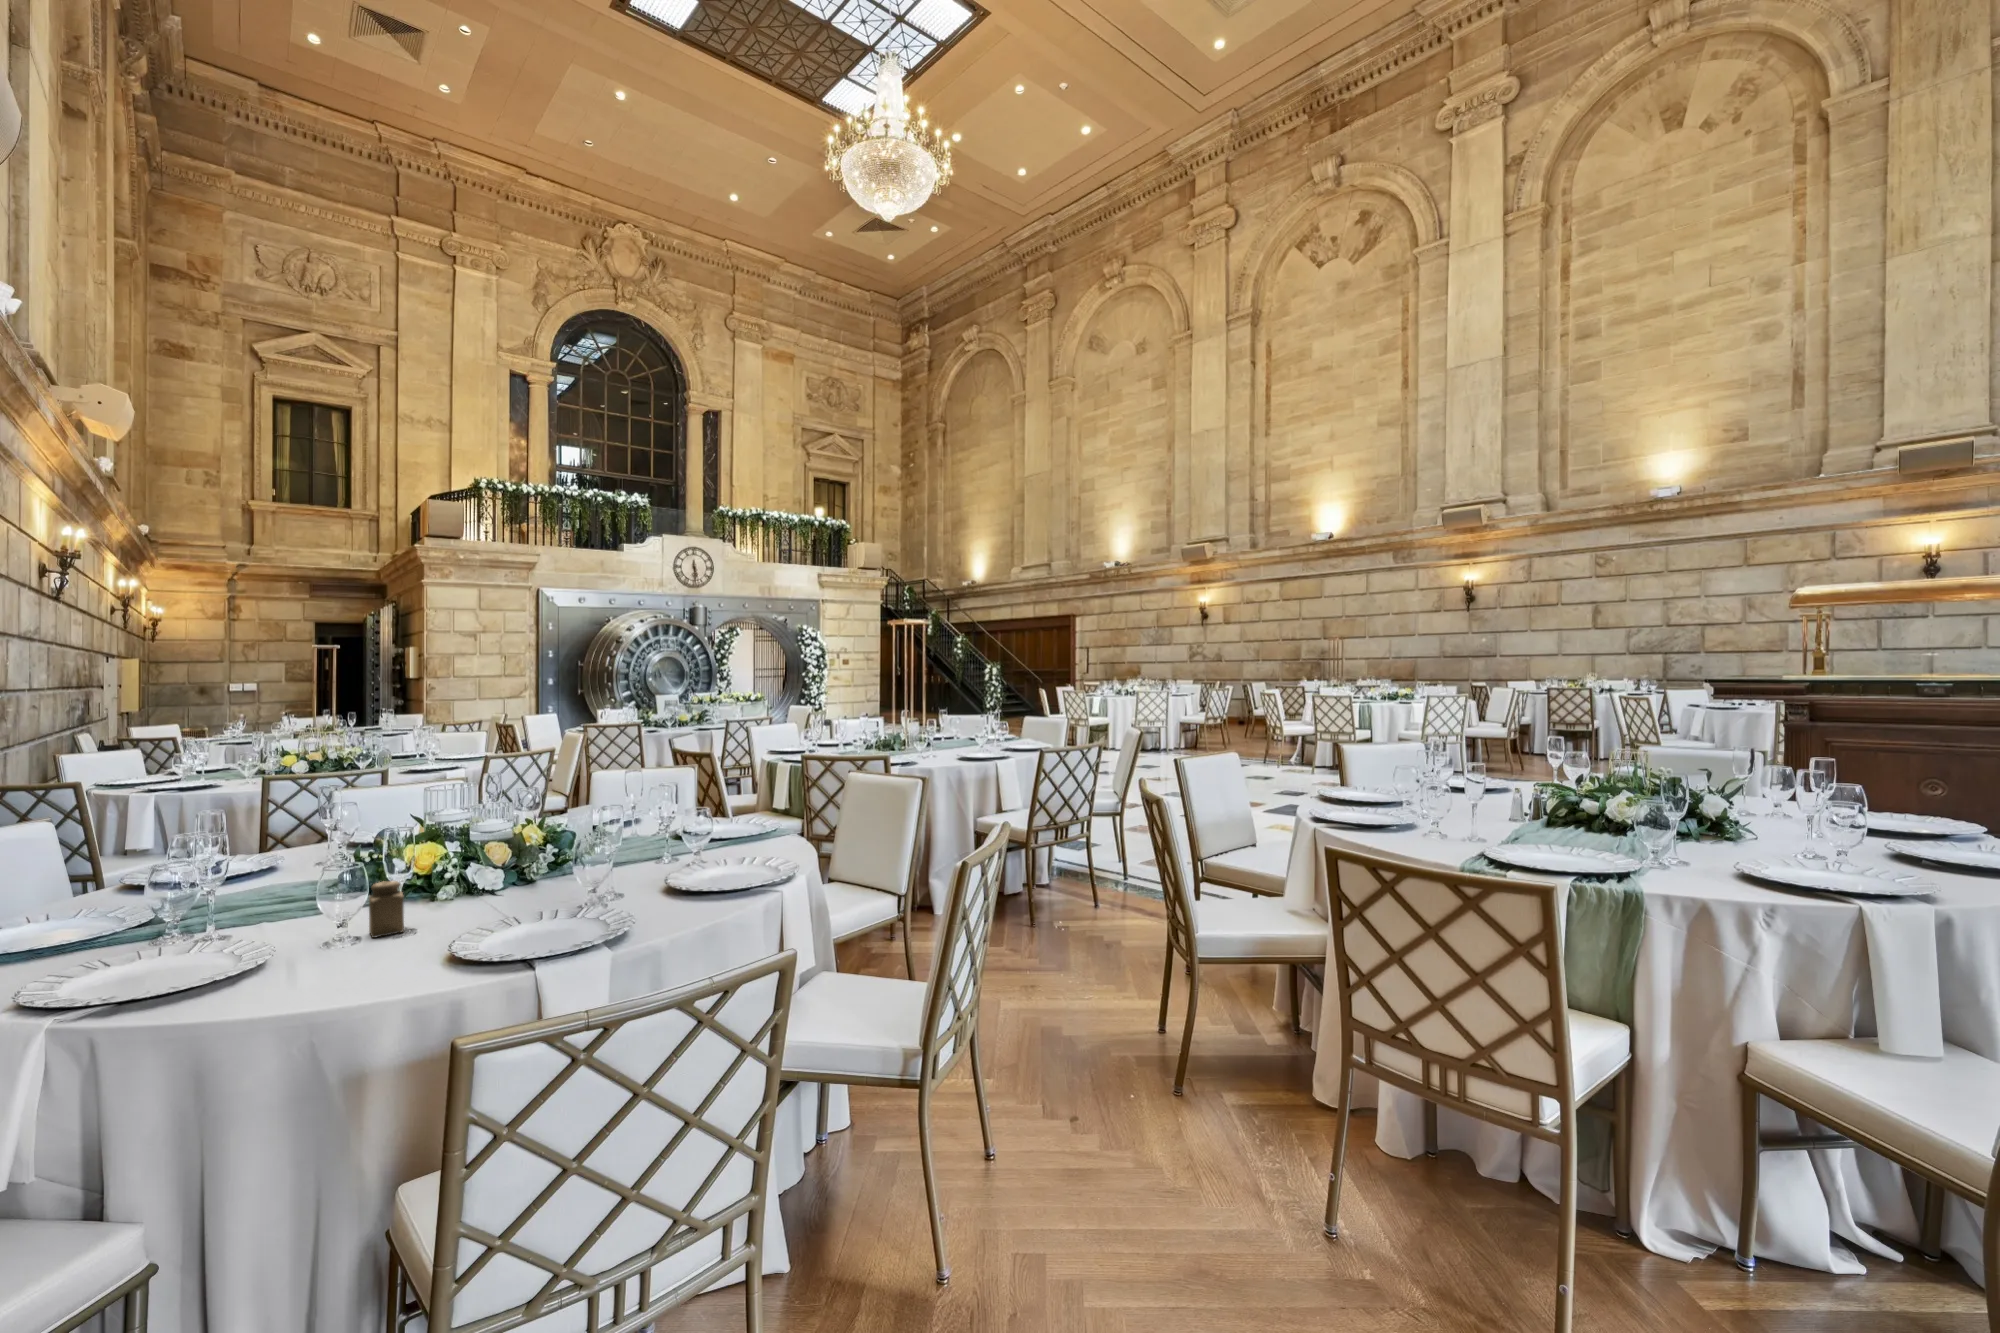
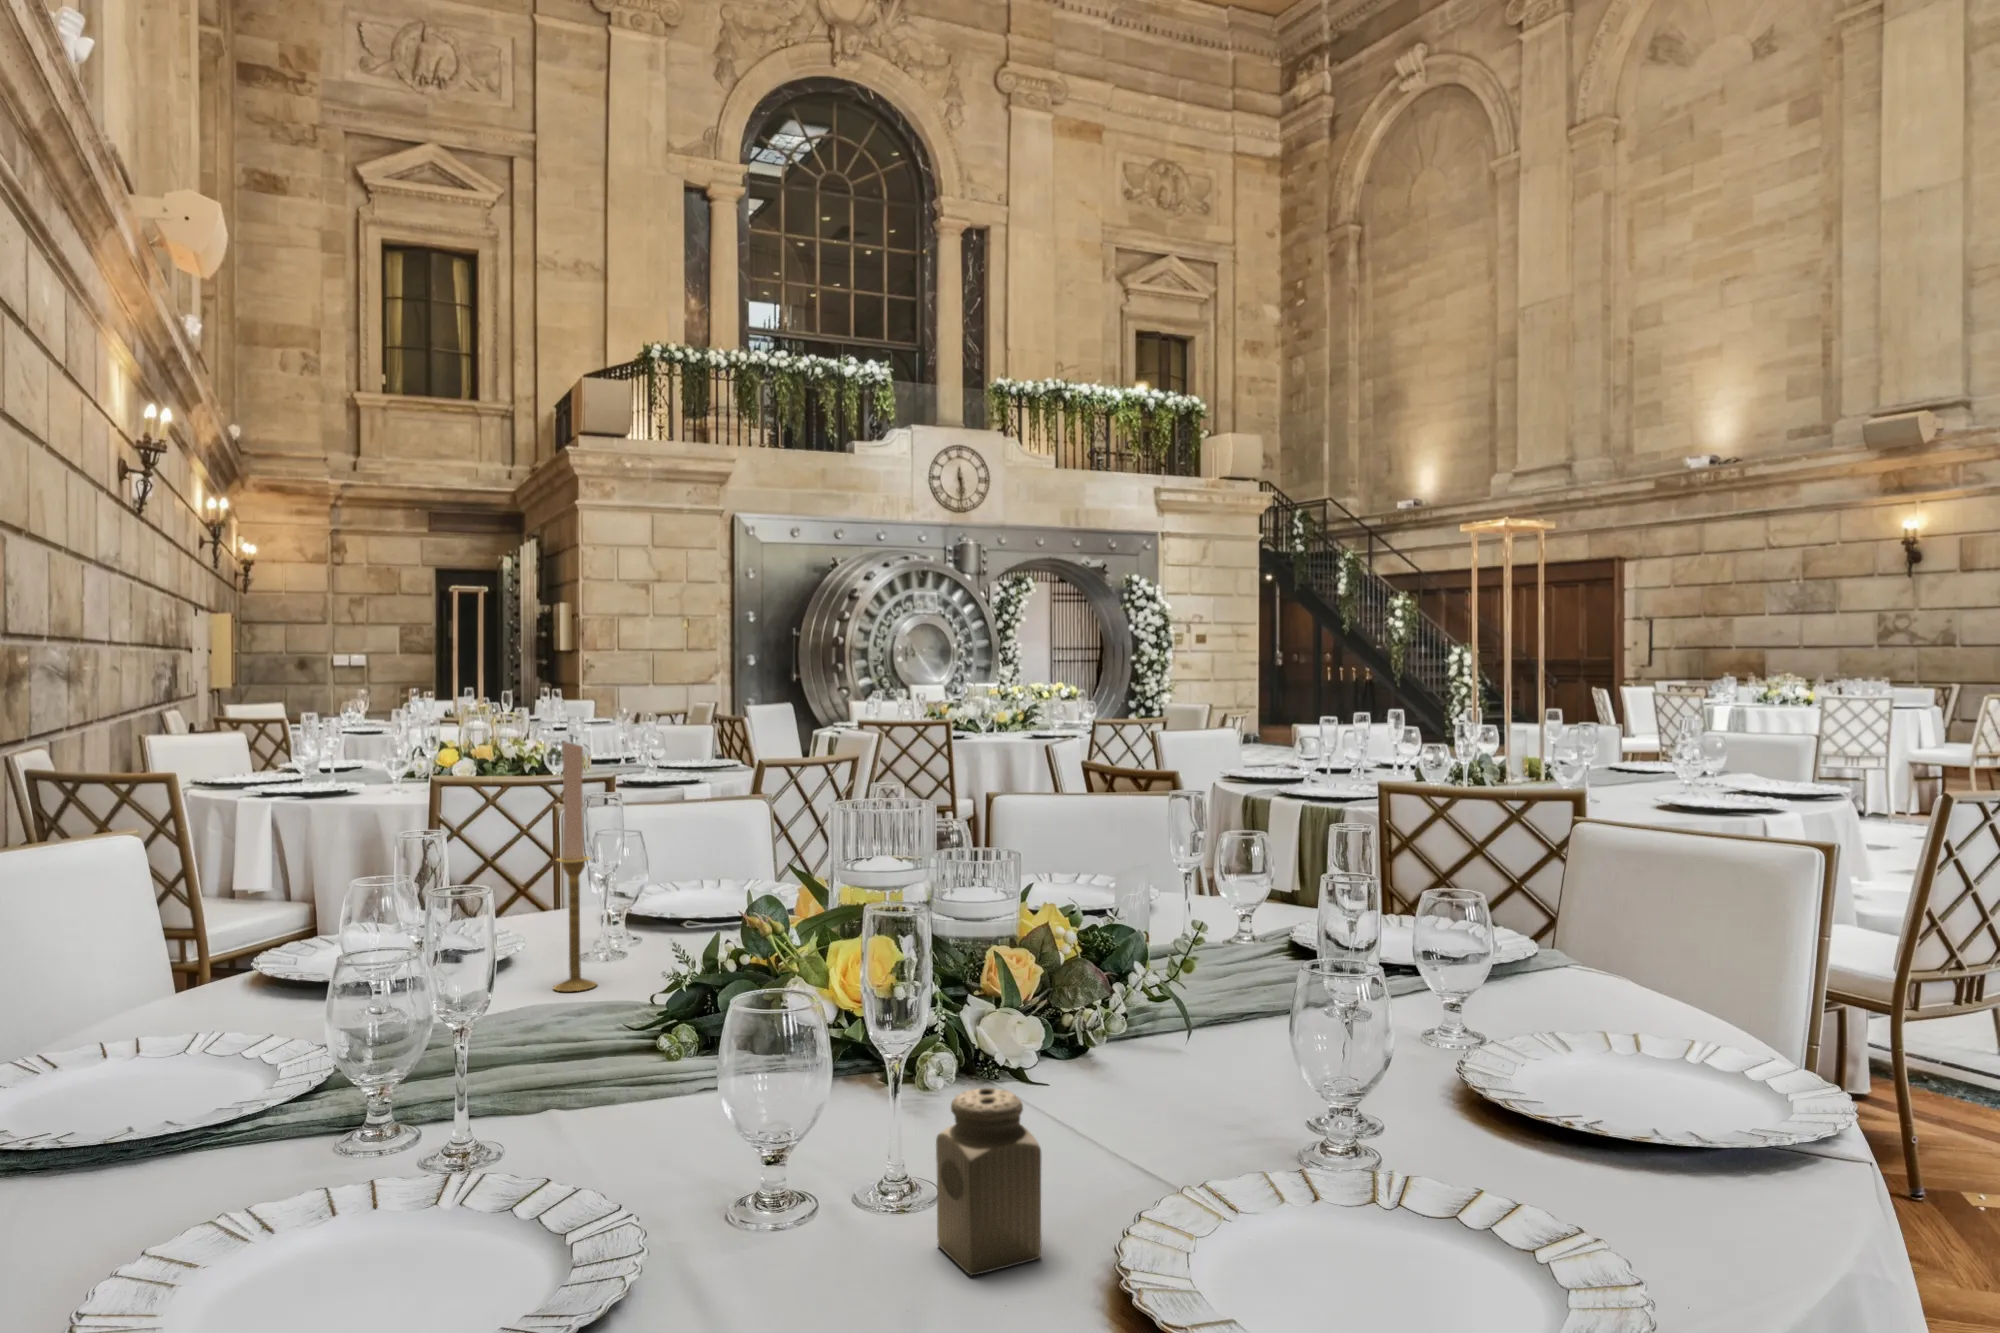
candlestick: none [279,762,304,873] -> present [554,742,597,991]

